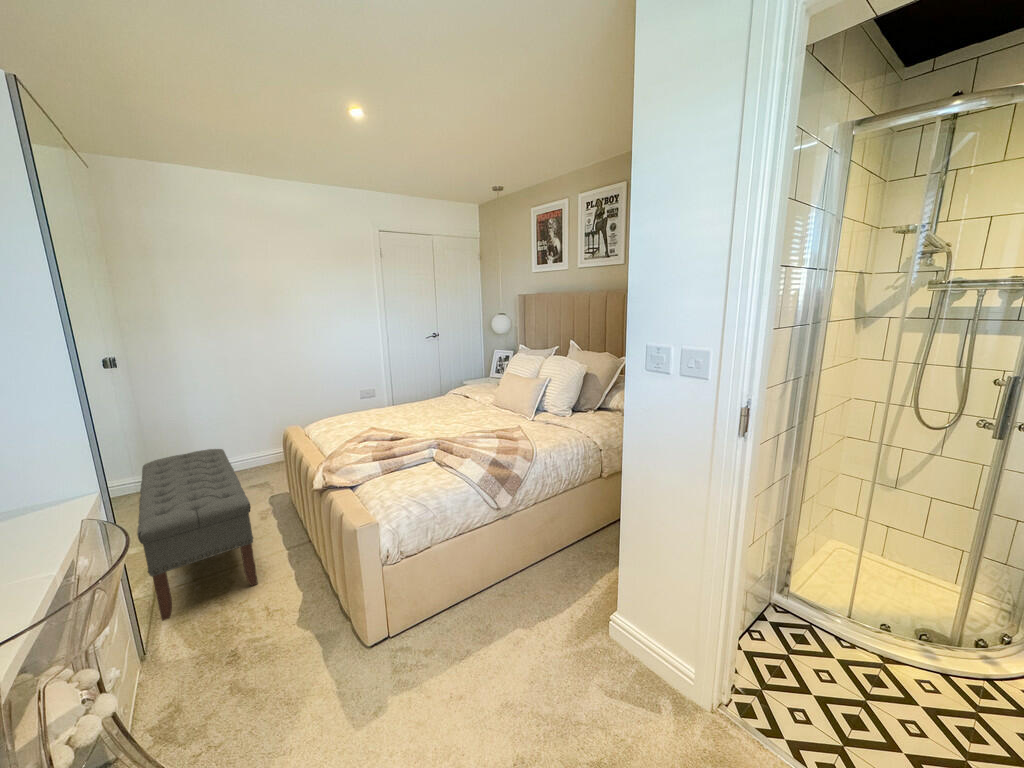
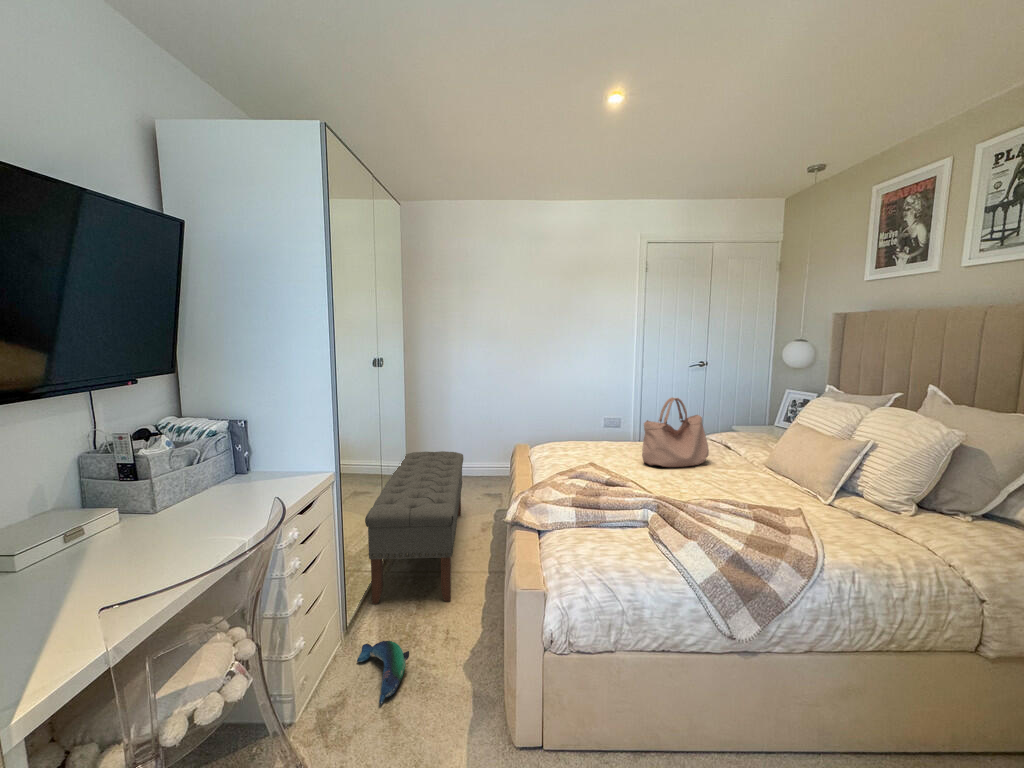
handbag: none [409,365,457,420] -> present [642,398,709,467]
plush toy: none [174,633,240,686] -> present [357,641,409,704]

